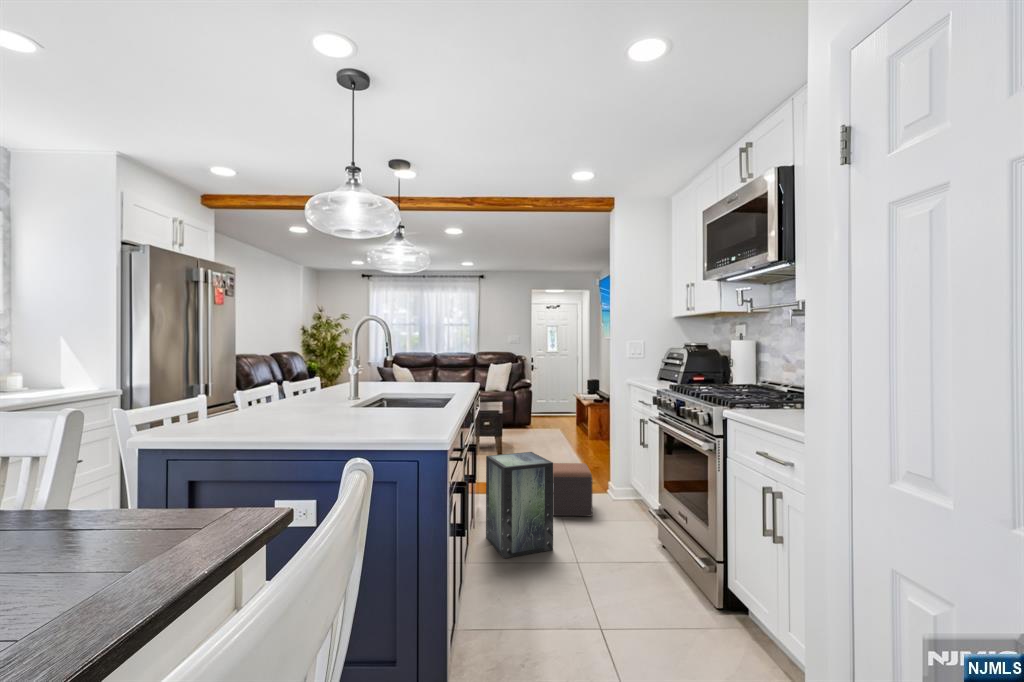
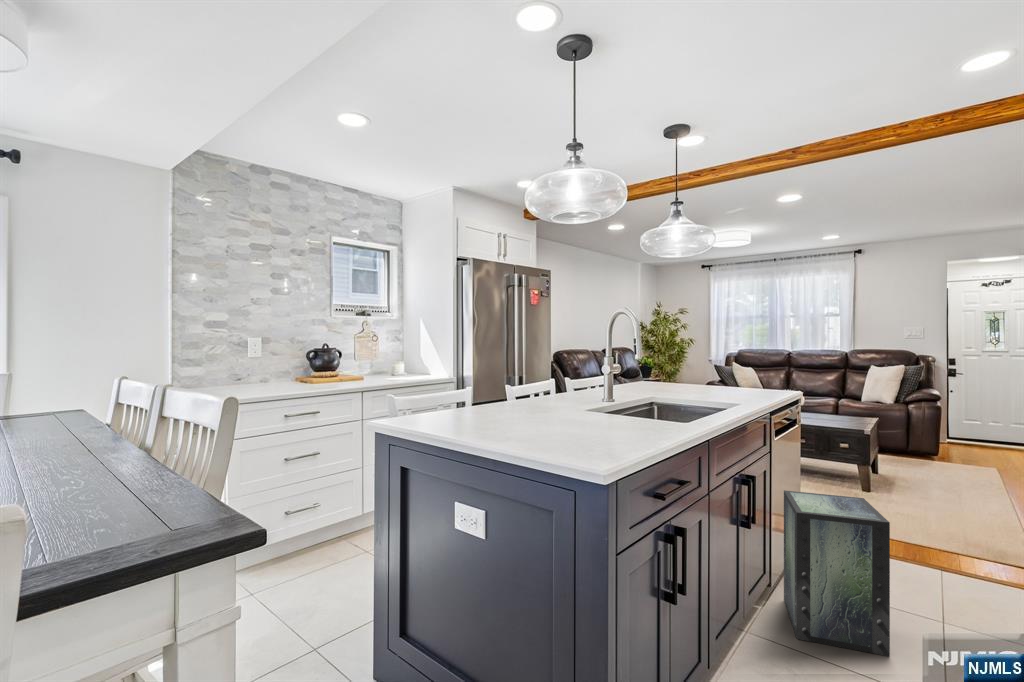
footstool: present [553,463,592,516] -> none [915,523,1003,628]

